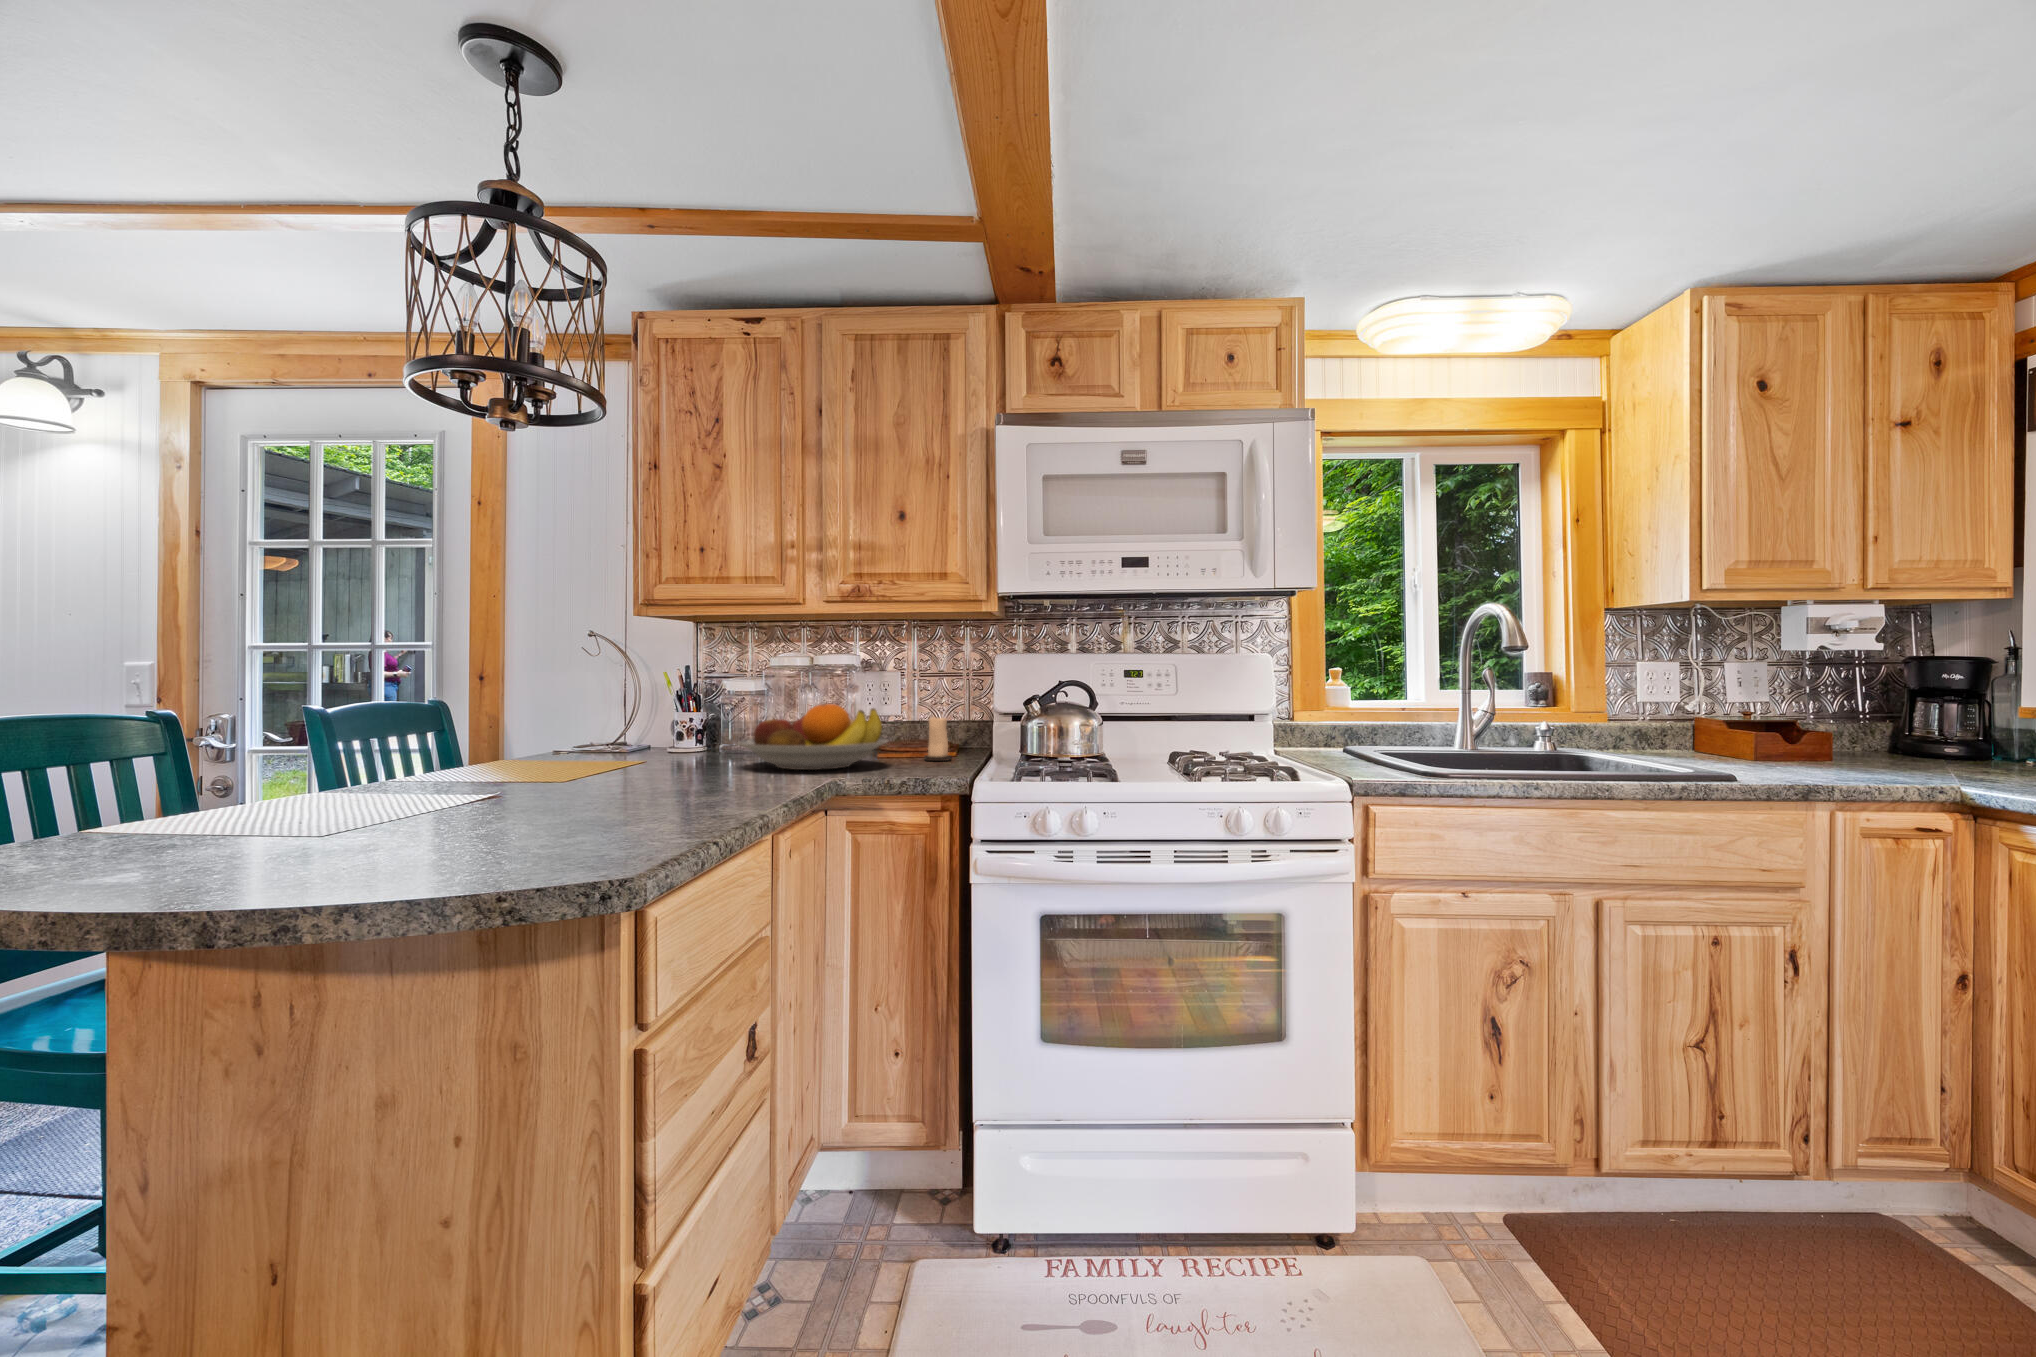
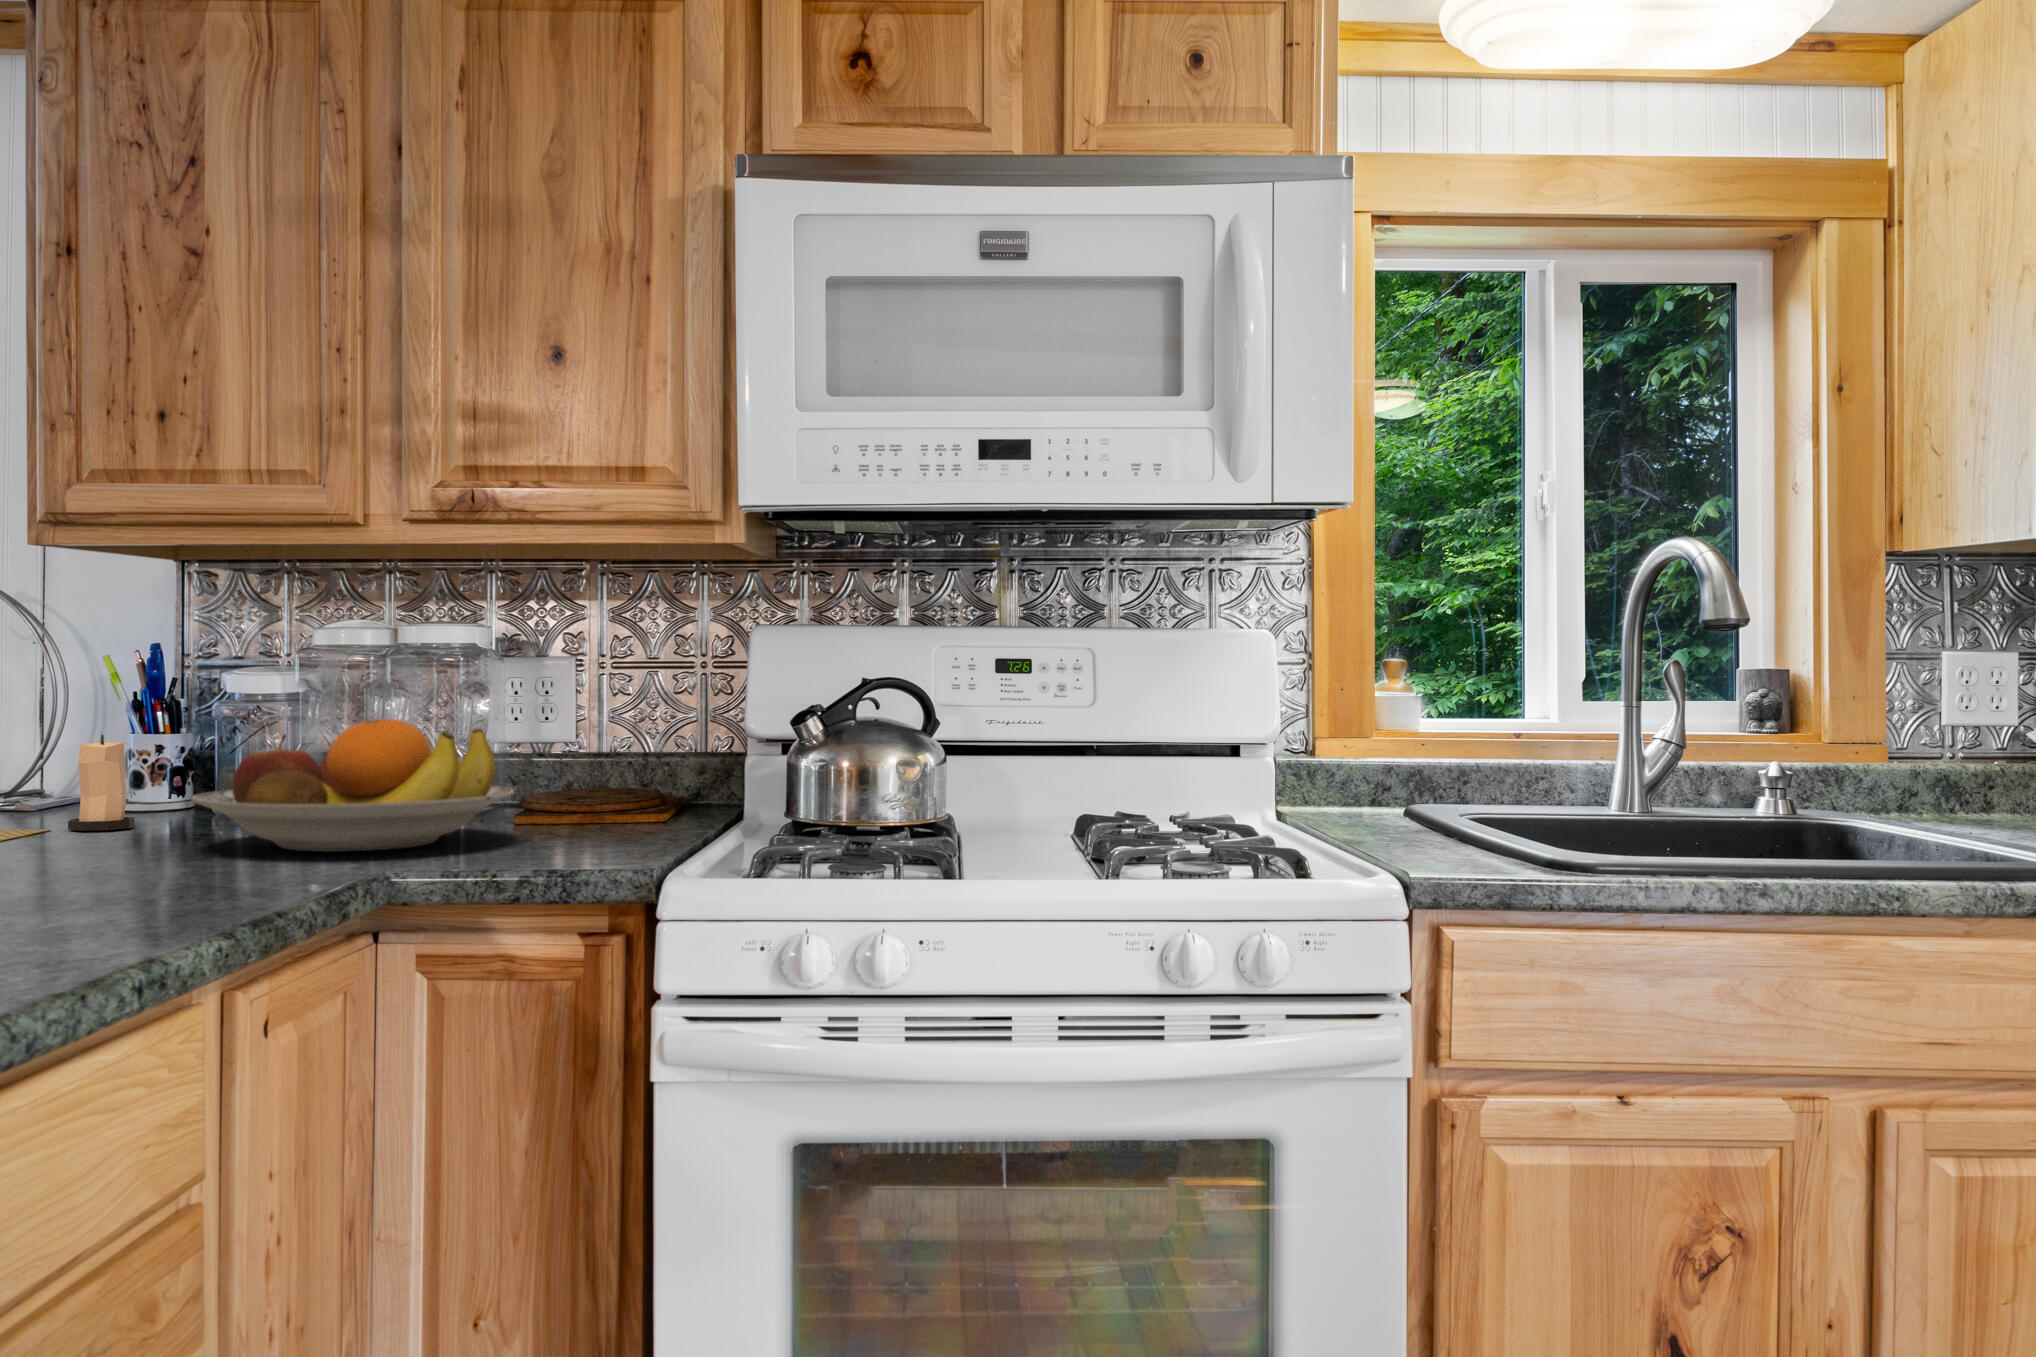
candle: present [924,716,952,761] -> present [68,734,134,831]

